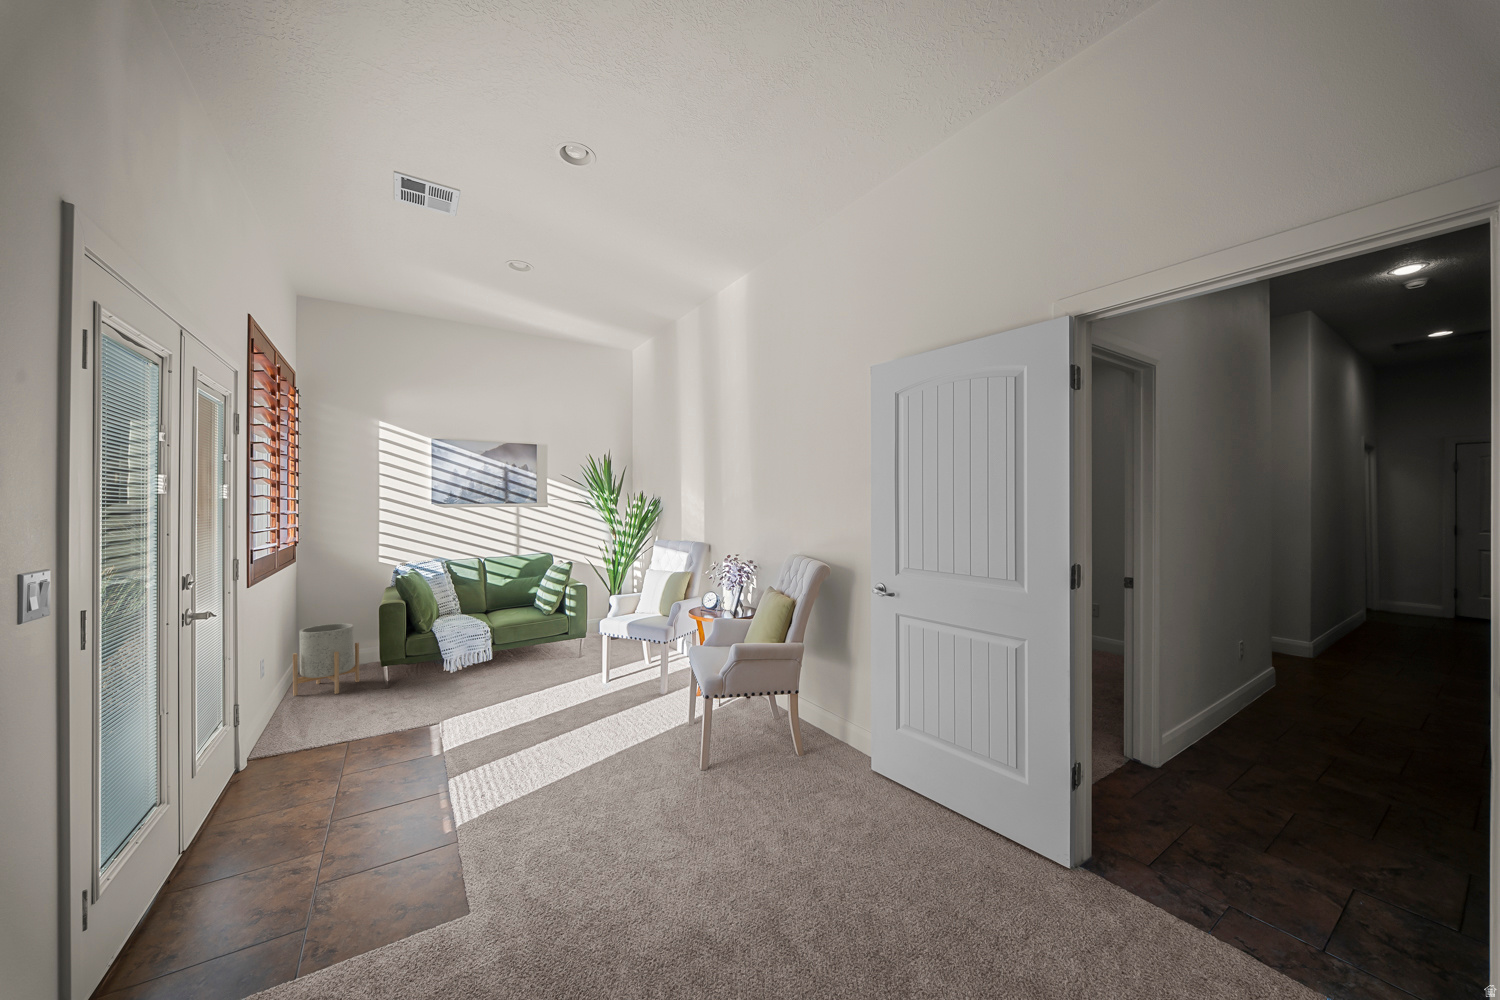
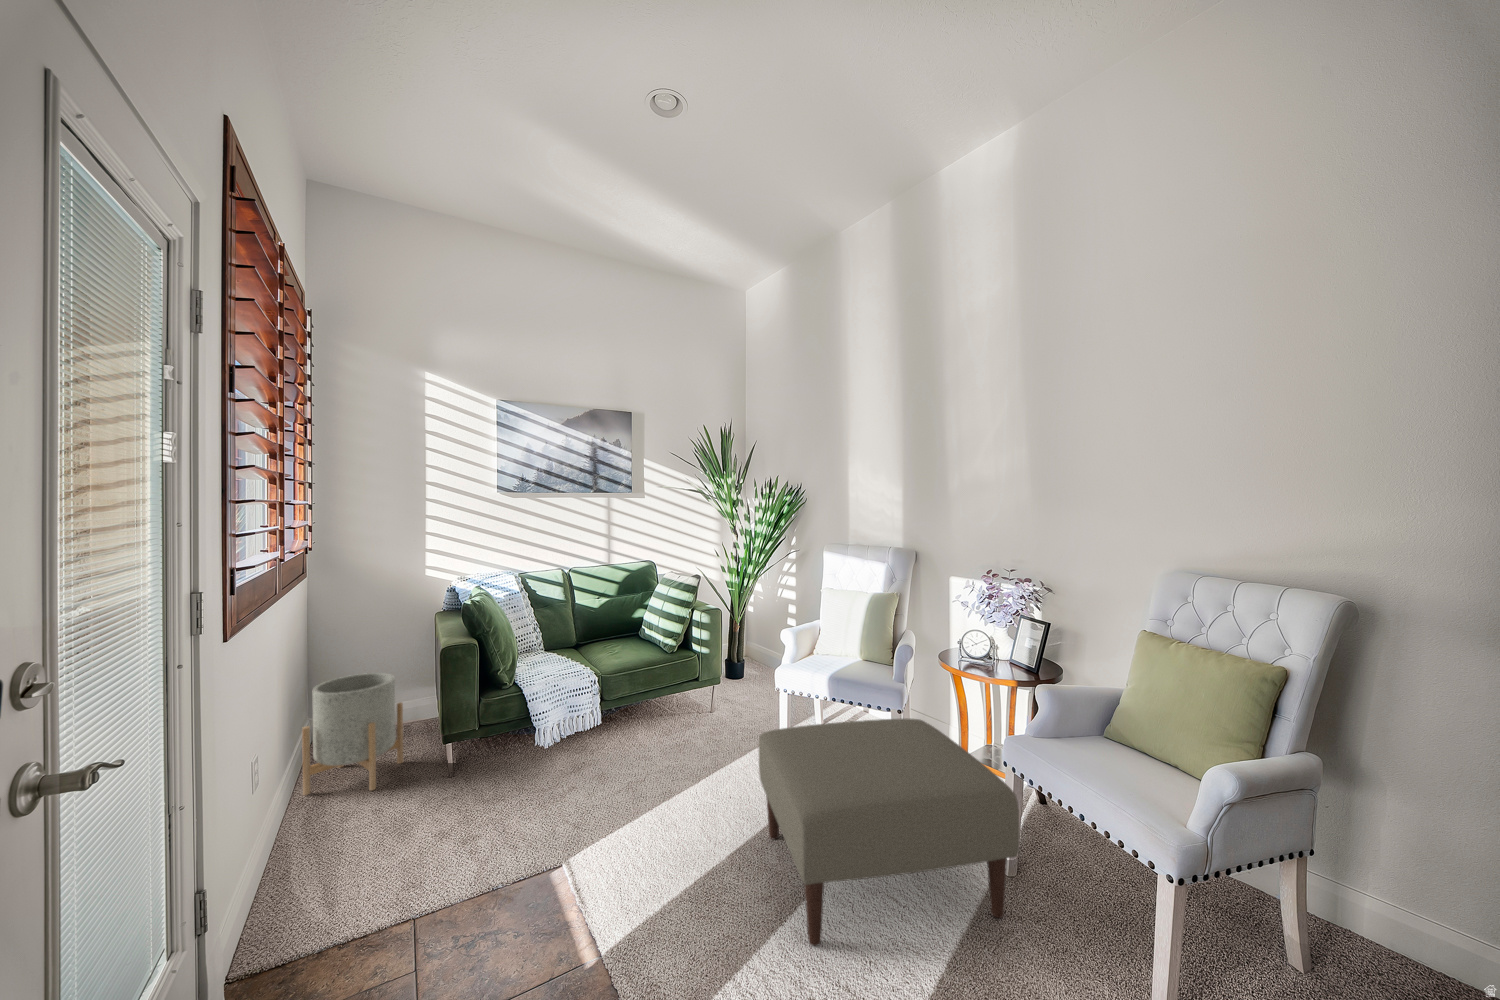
ottoman: none [546,645,671,748] -> present [759,718,1020,946]

